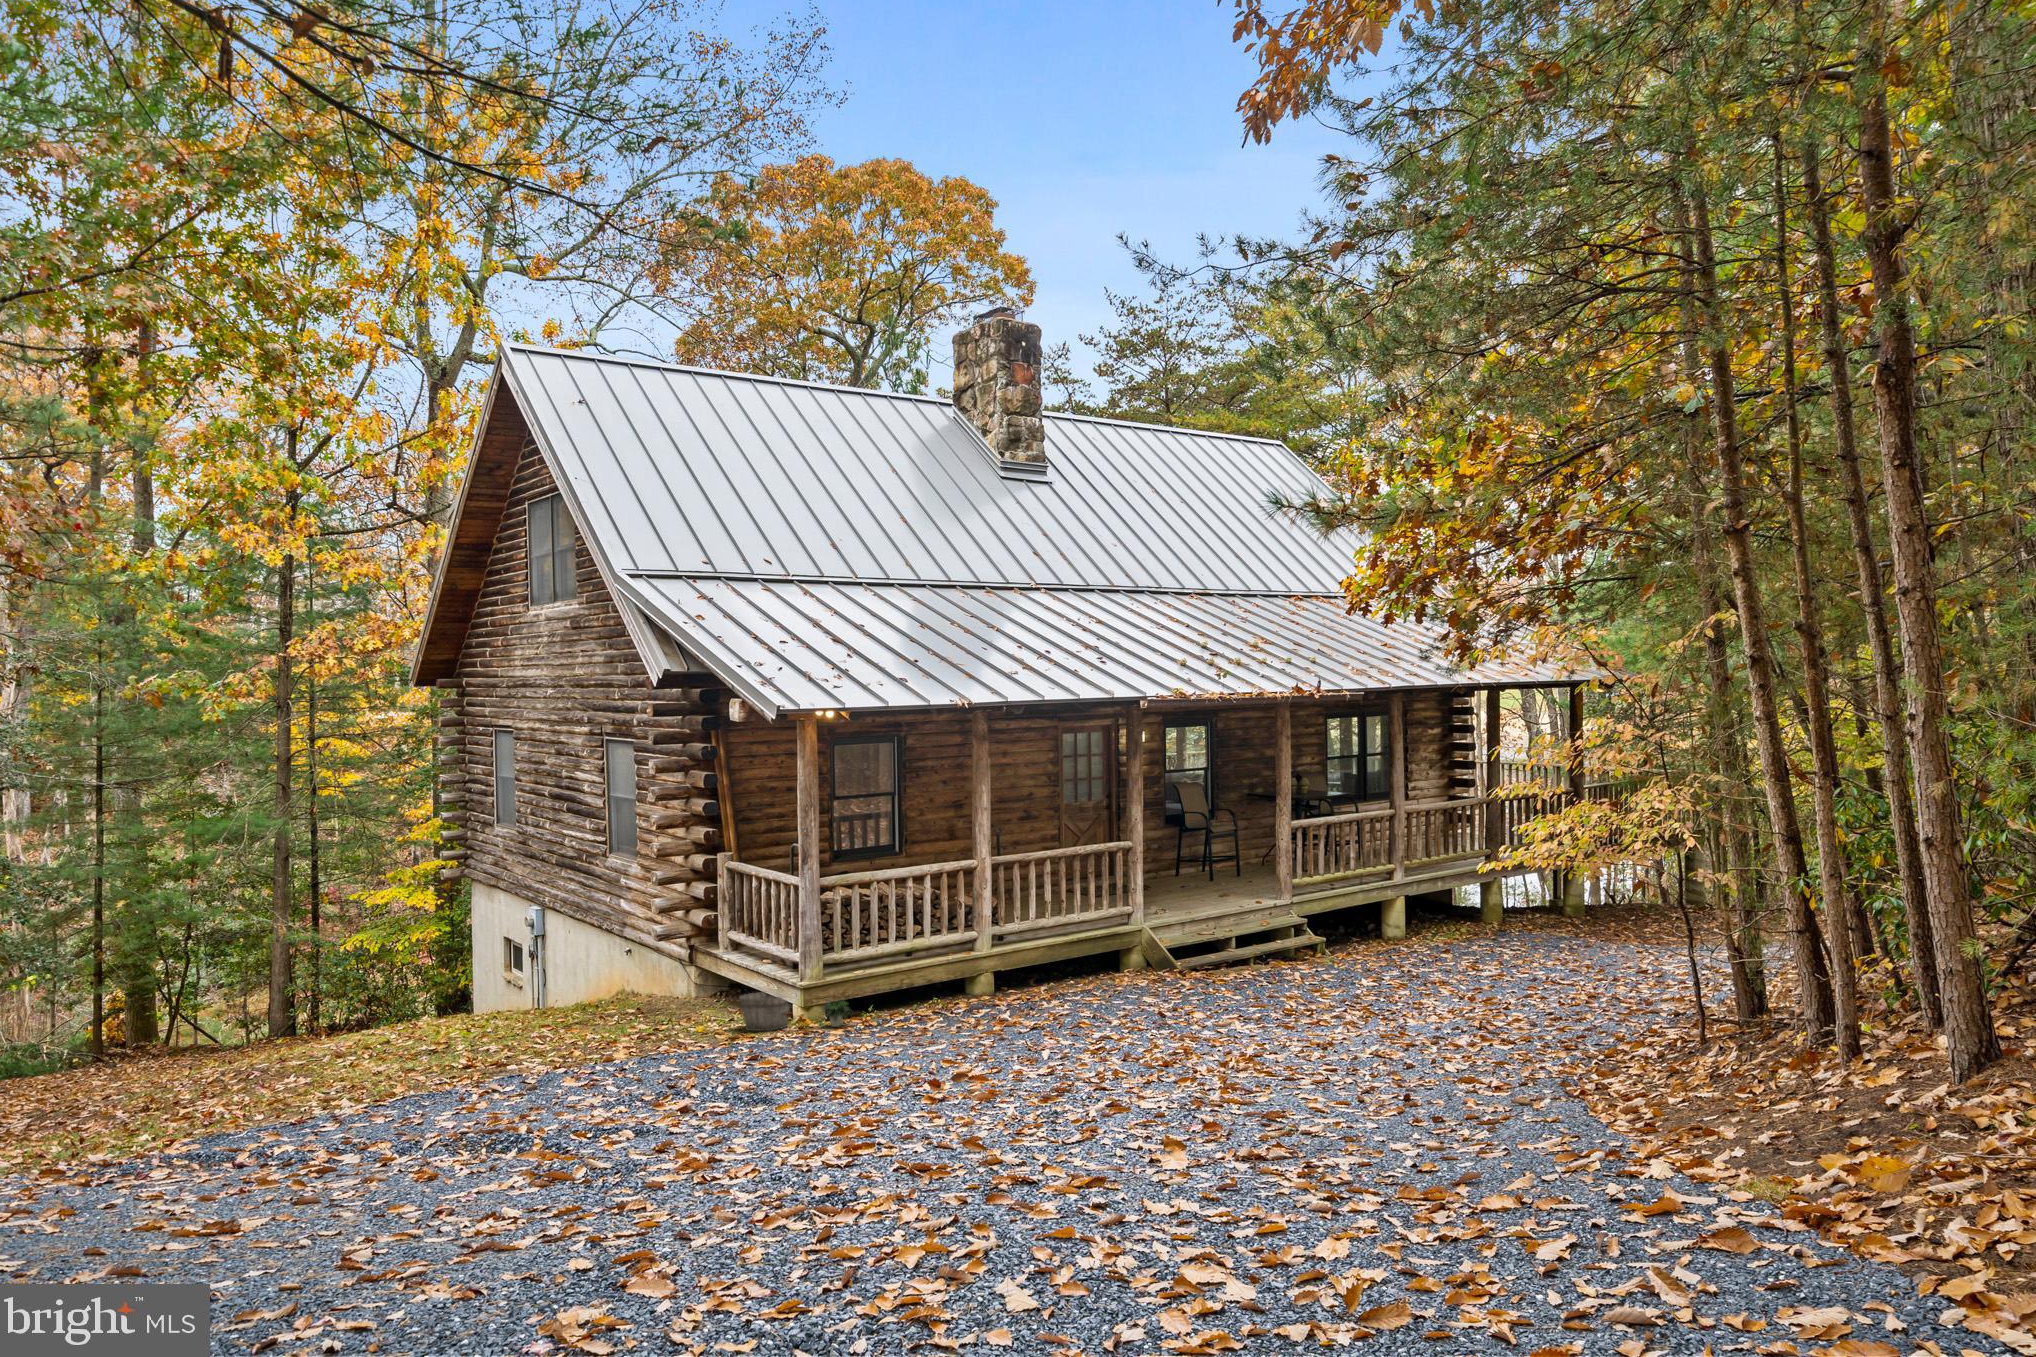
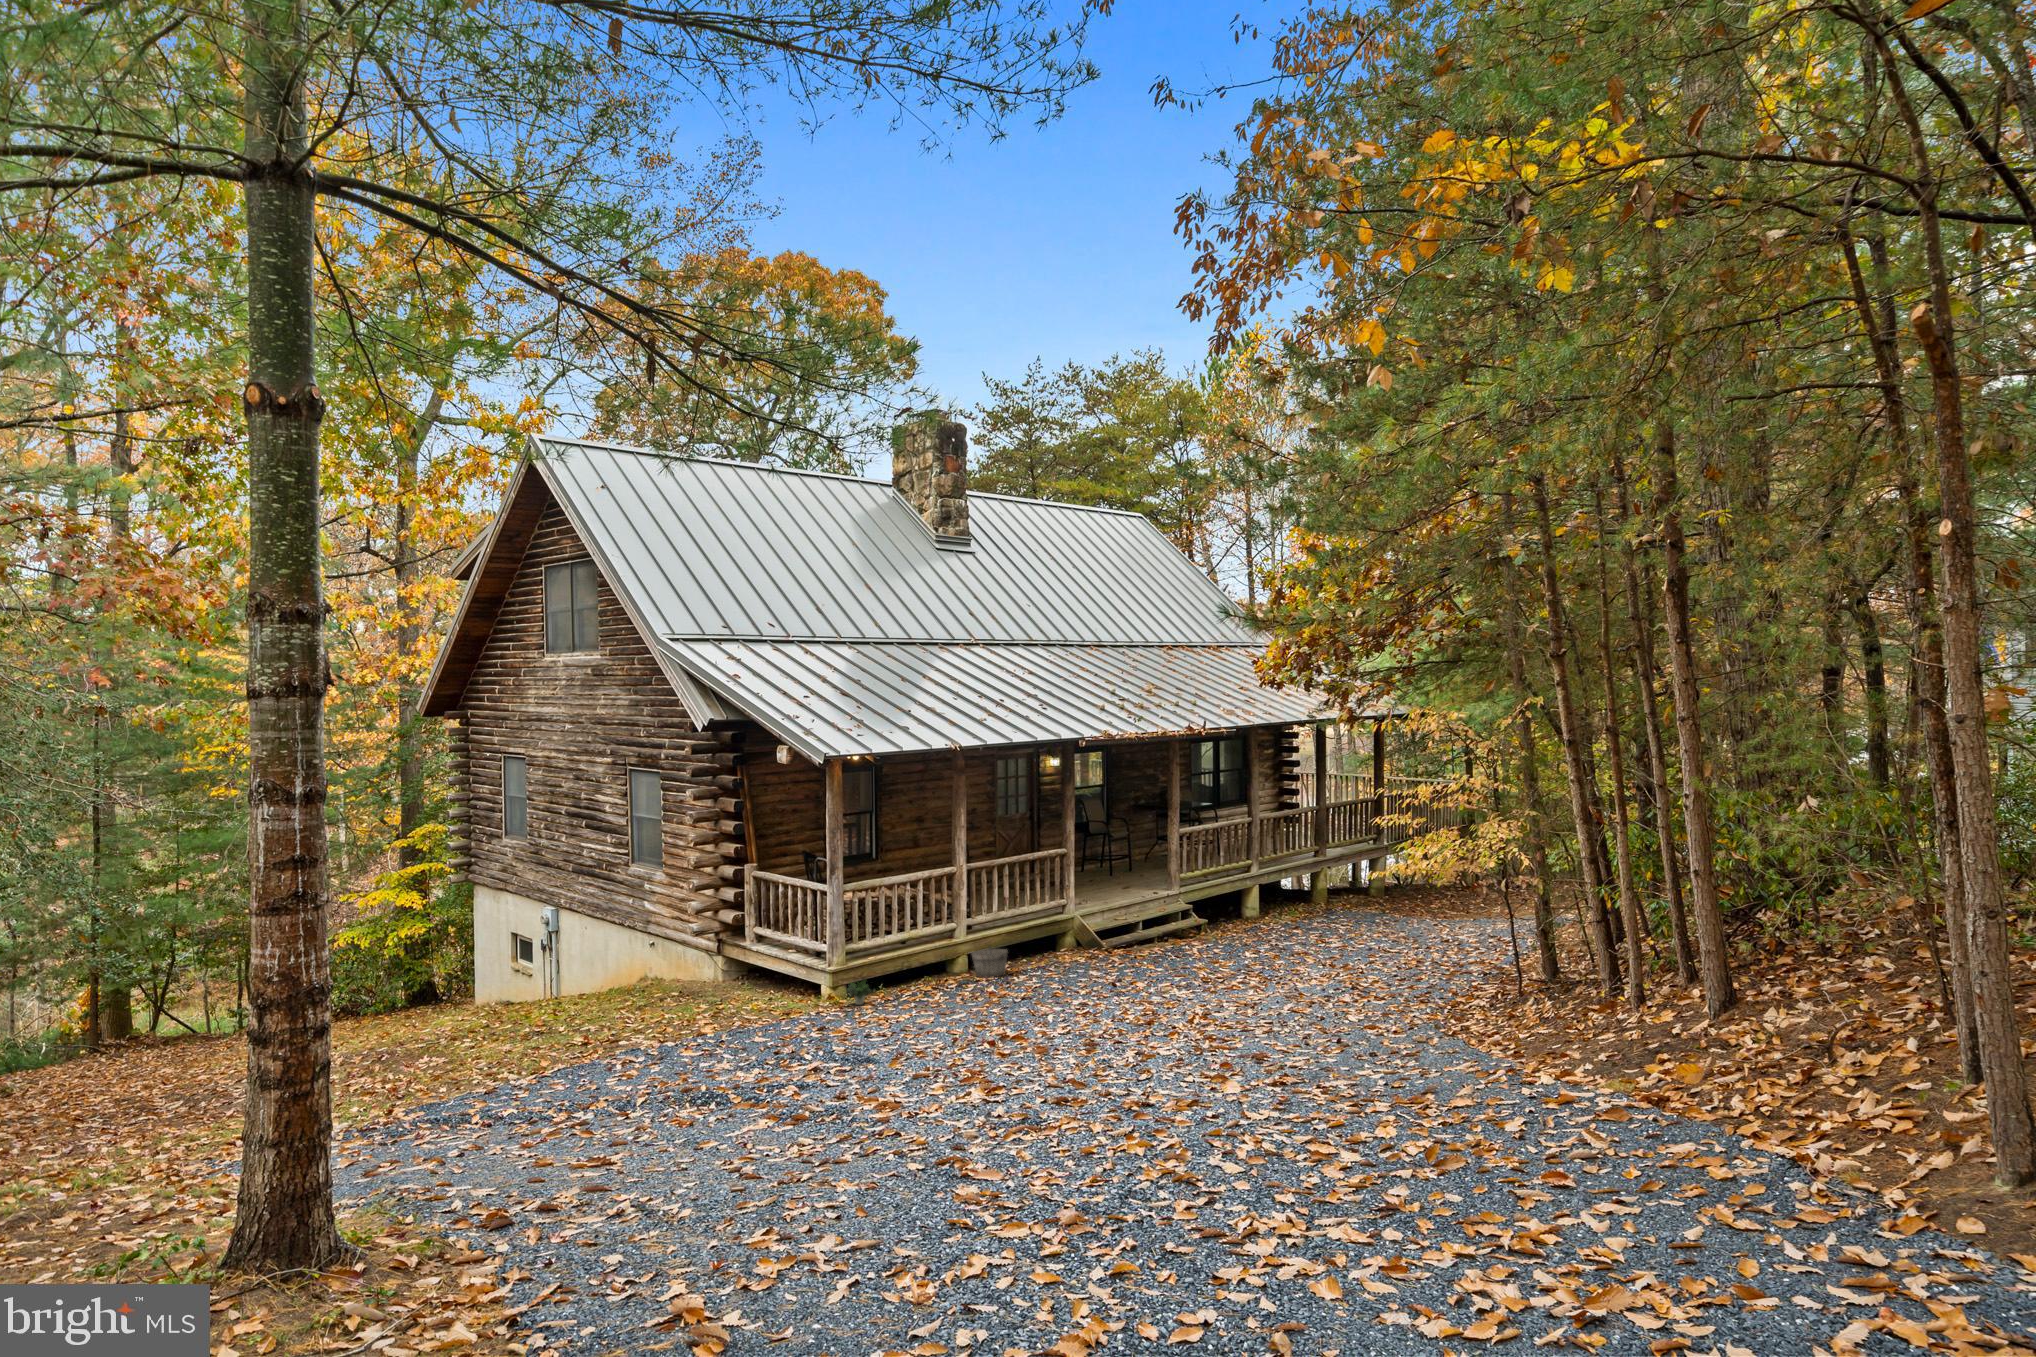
wooden bucket: present [740,992,792,1031] -> present [972,948,1008,978]

